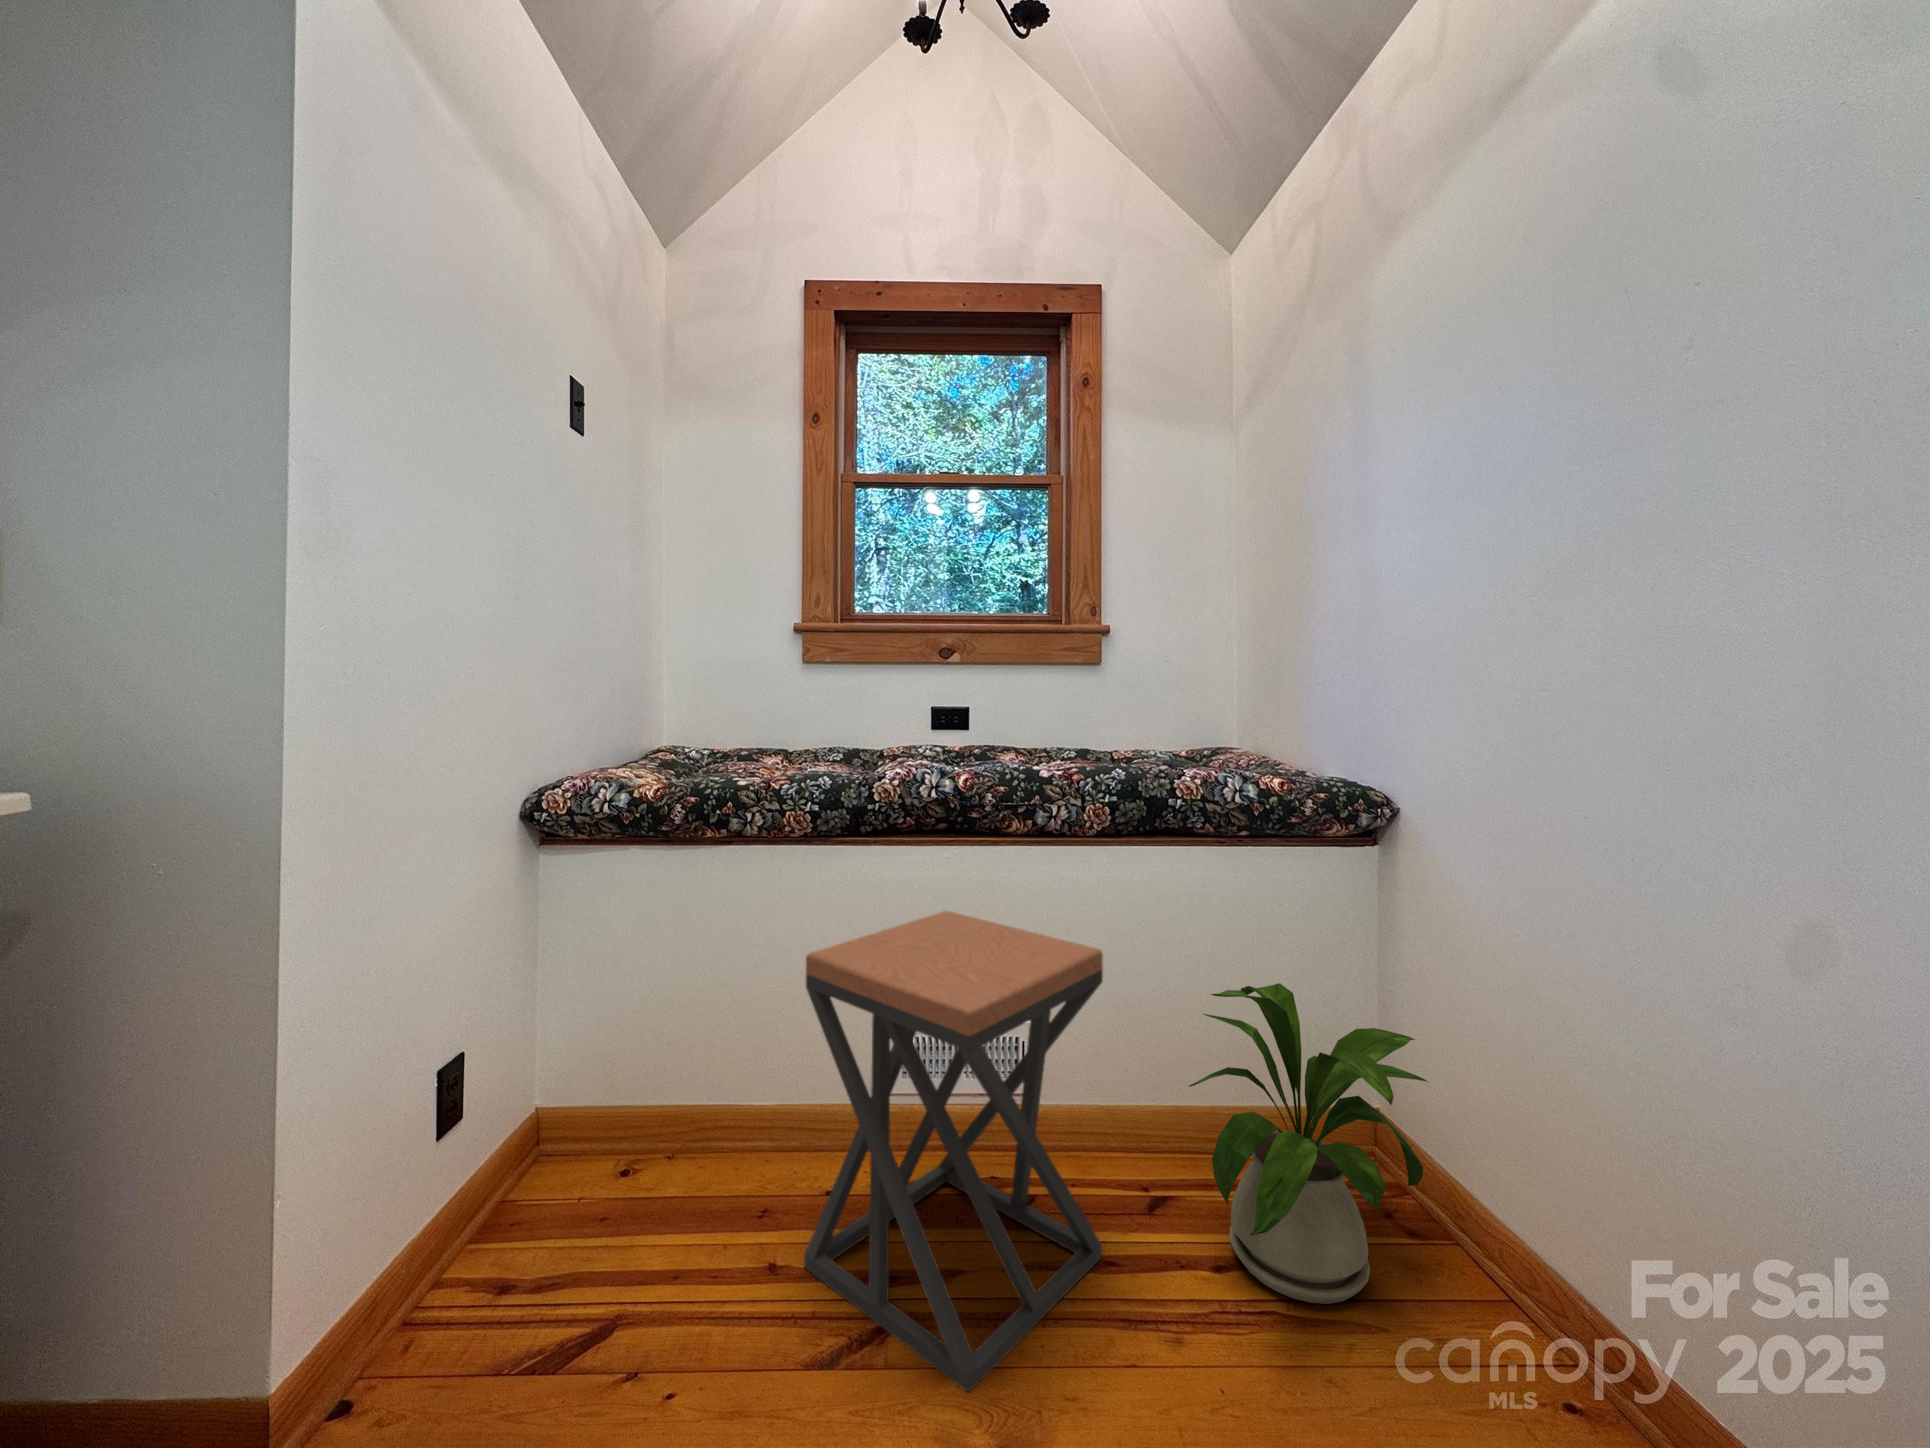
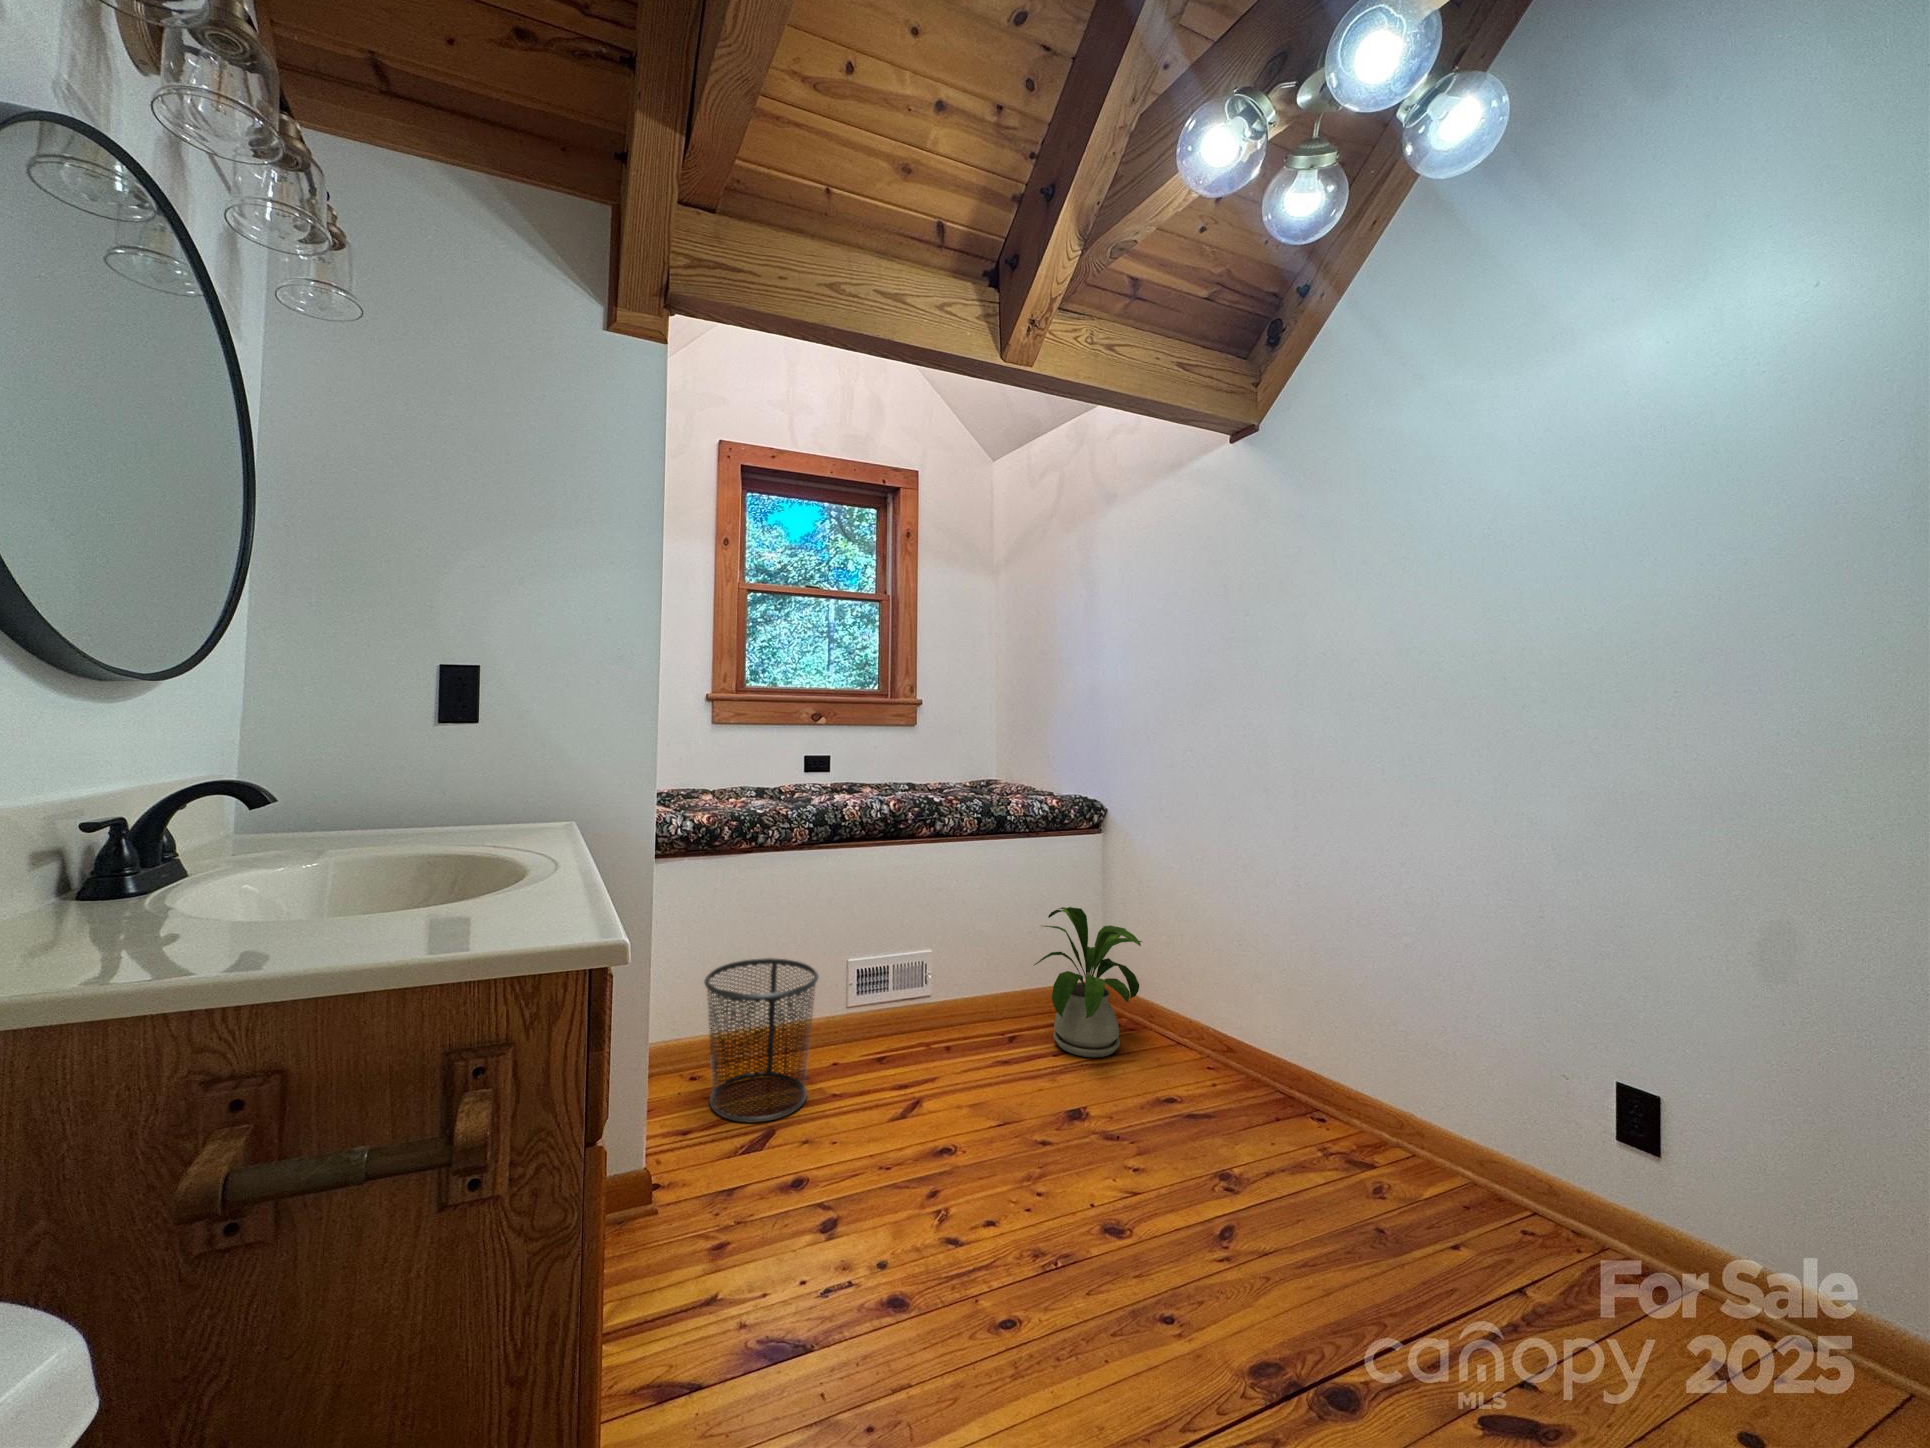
stool: present [804,911,1103,1392] -> none [854,884,1002,1115]
waste bin: none [566,1008,758,1291] -> present [704,958,819,1123]

